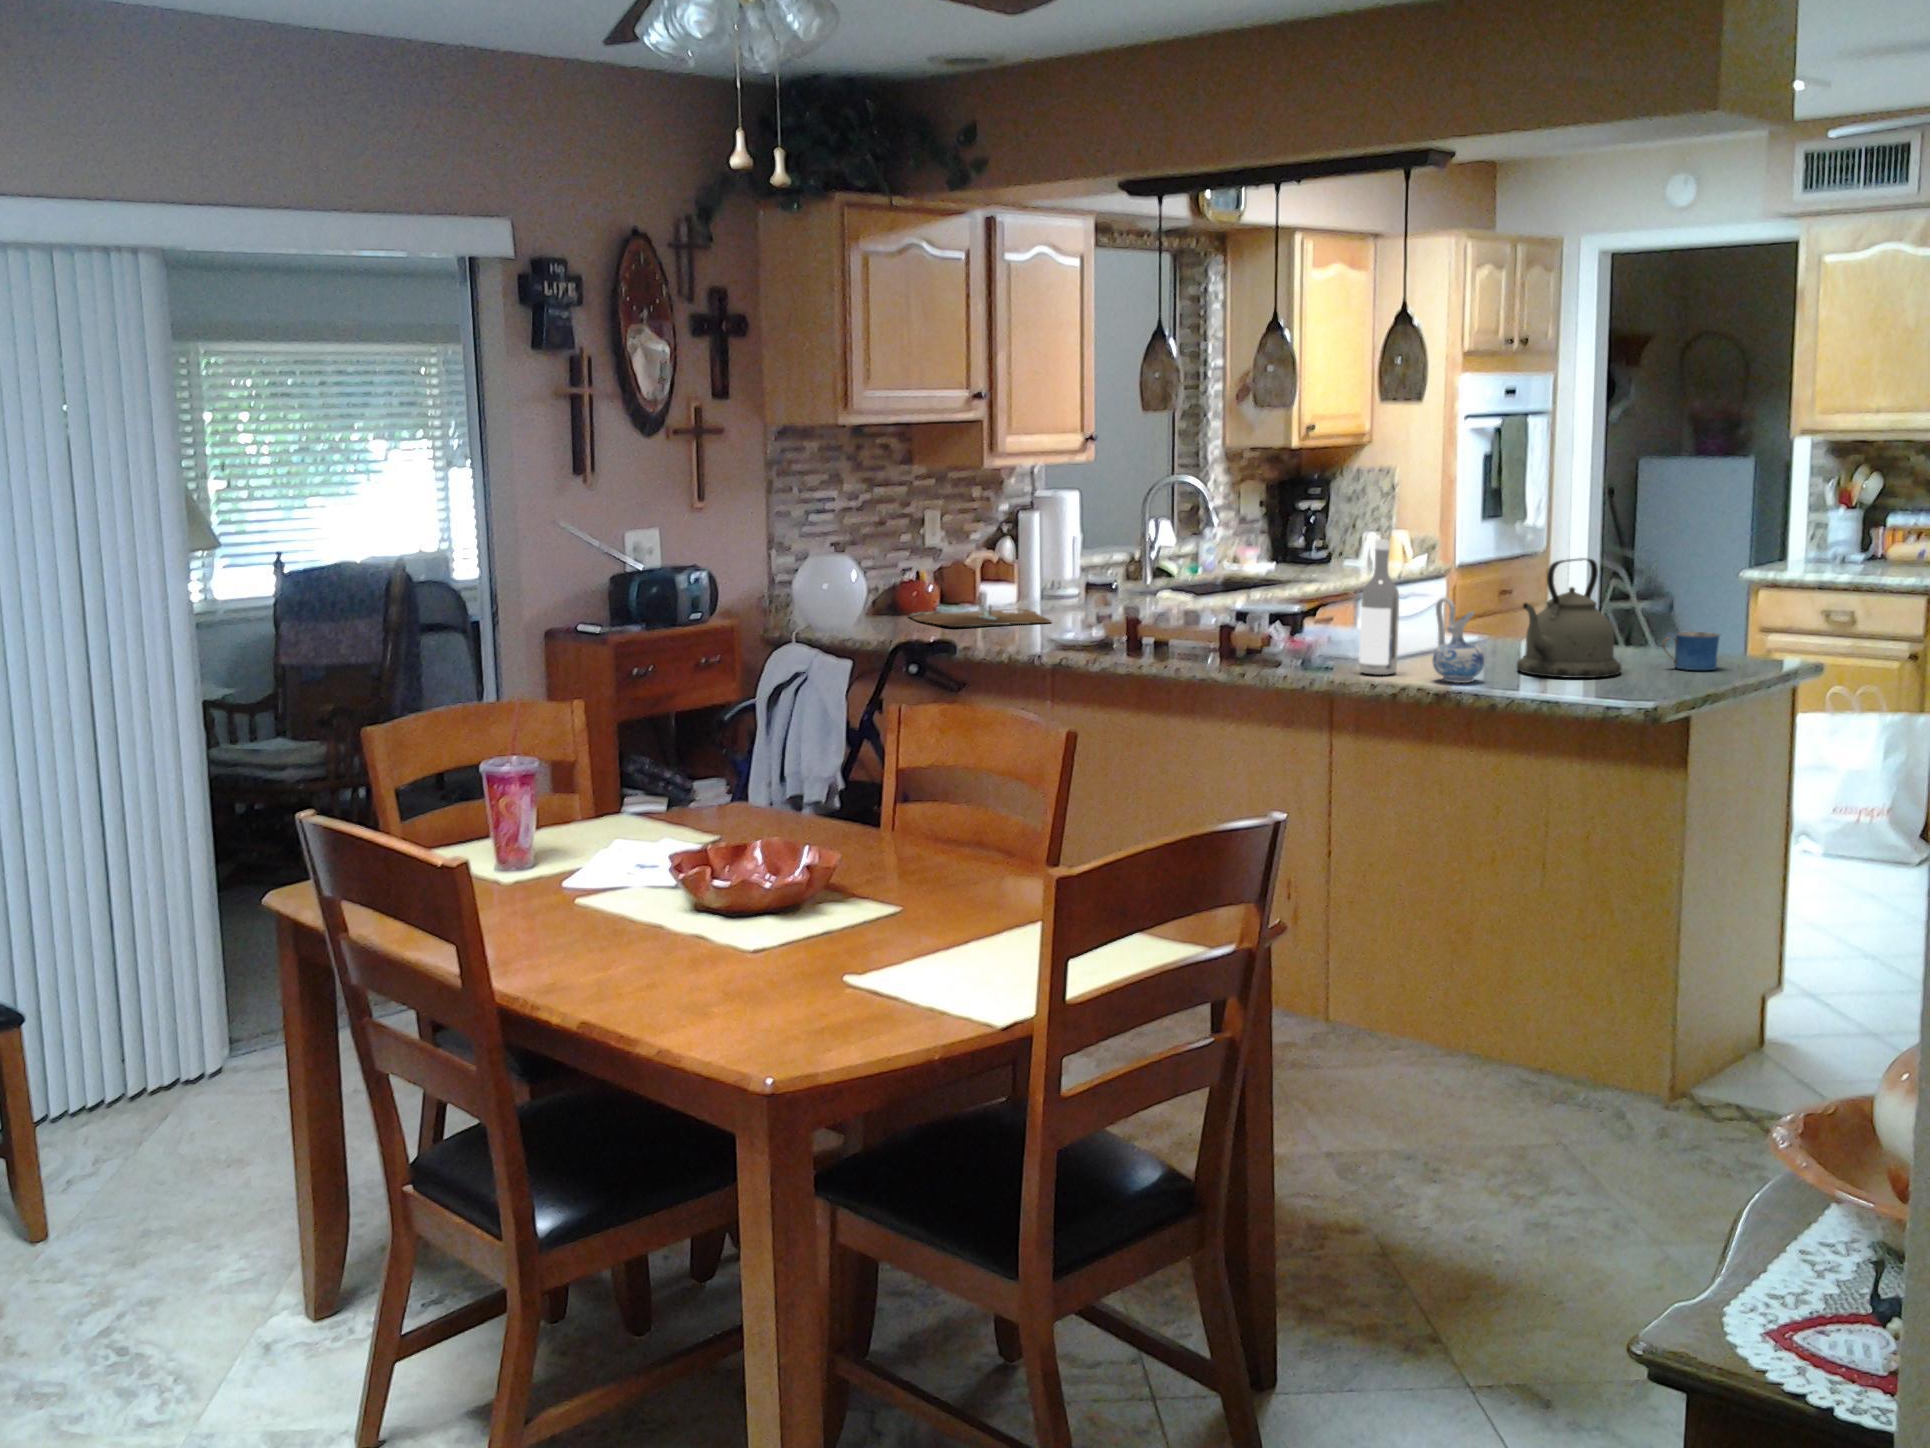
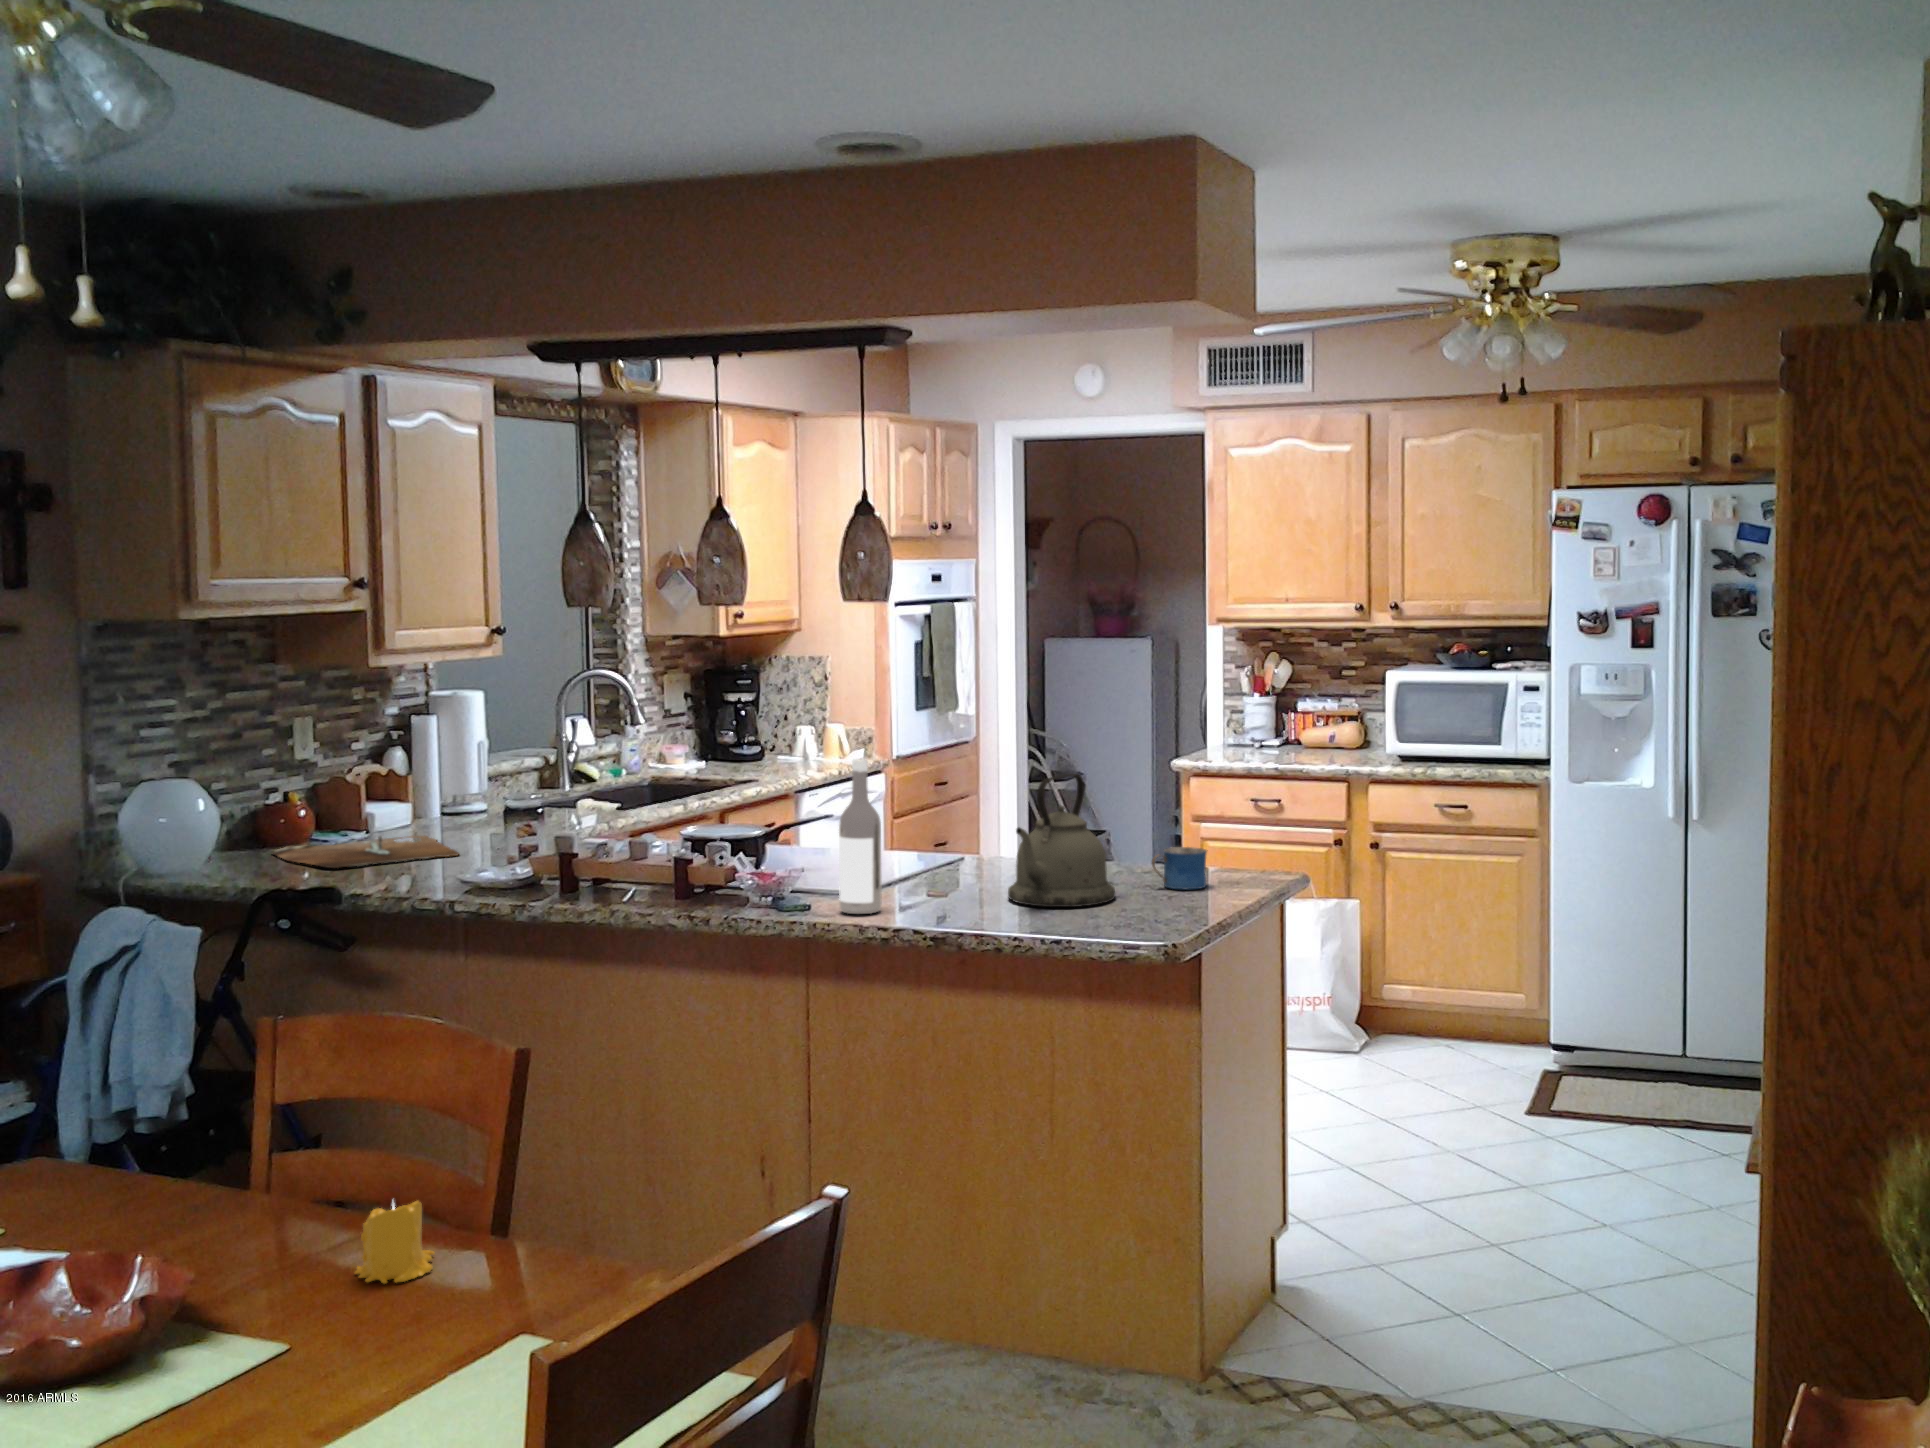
ceramic pitcher: present [1433,598,1484,683] -> none [923,825,978,921]
candle: none [945,815,1001,874] -> present [355,1201,435,1283]

